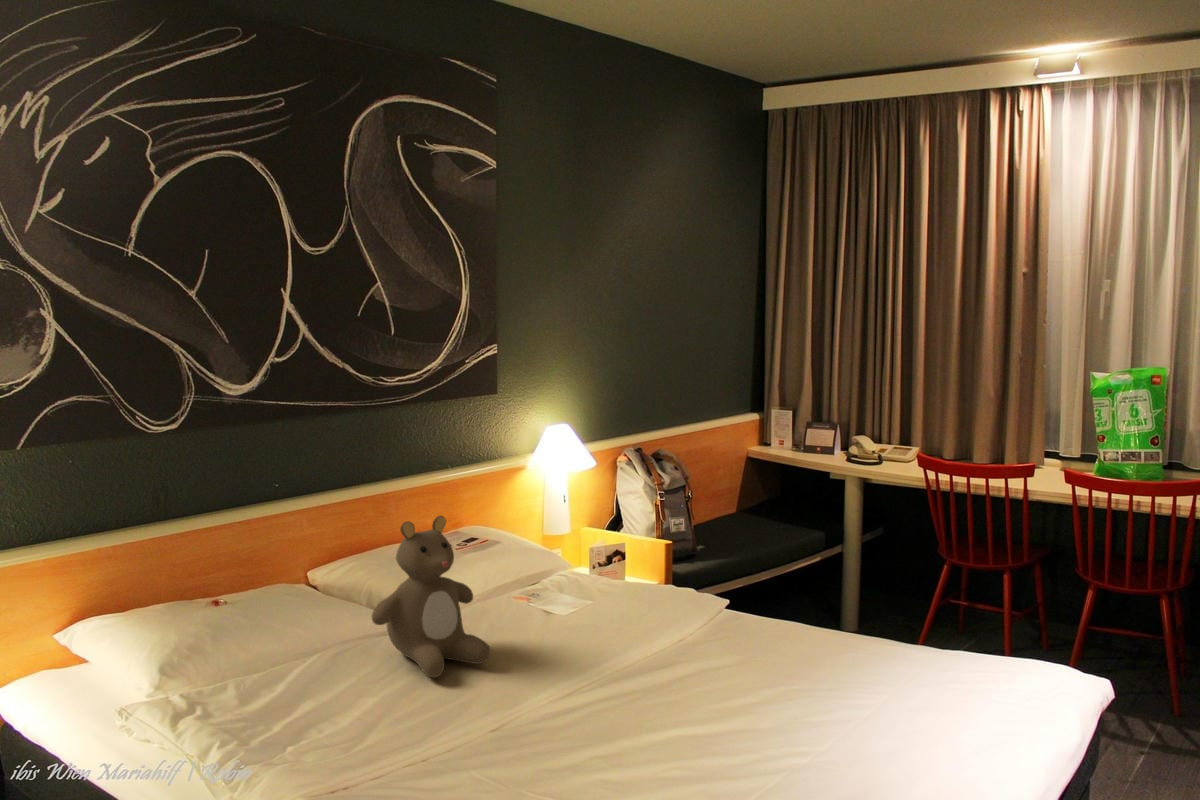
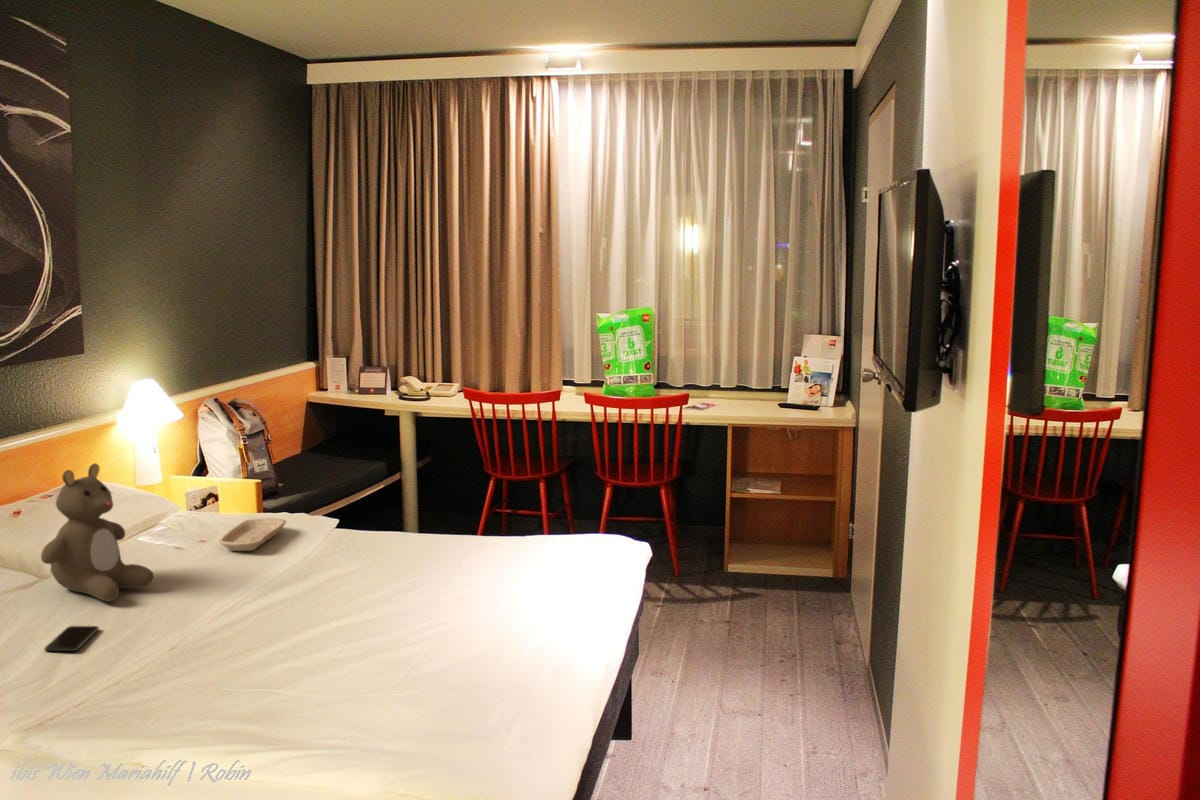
tray: none [586,589,670,629] -> present [219,518,286,551]
smartphone: none [331,705,402,742] -> present [45,626,98,651]

